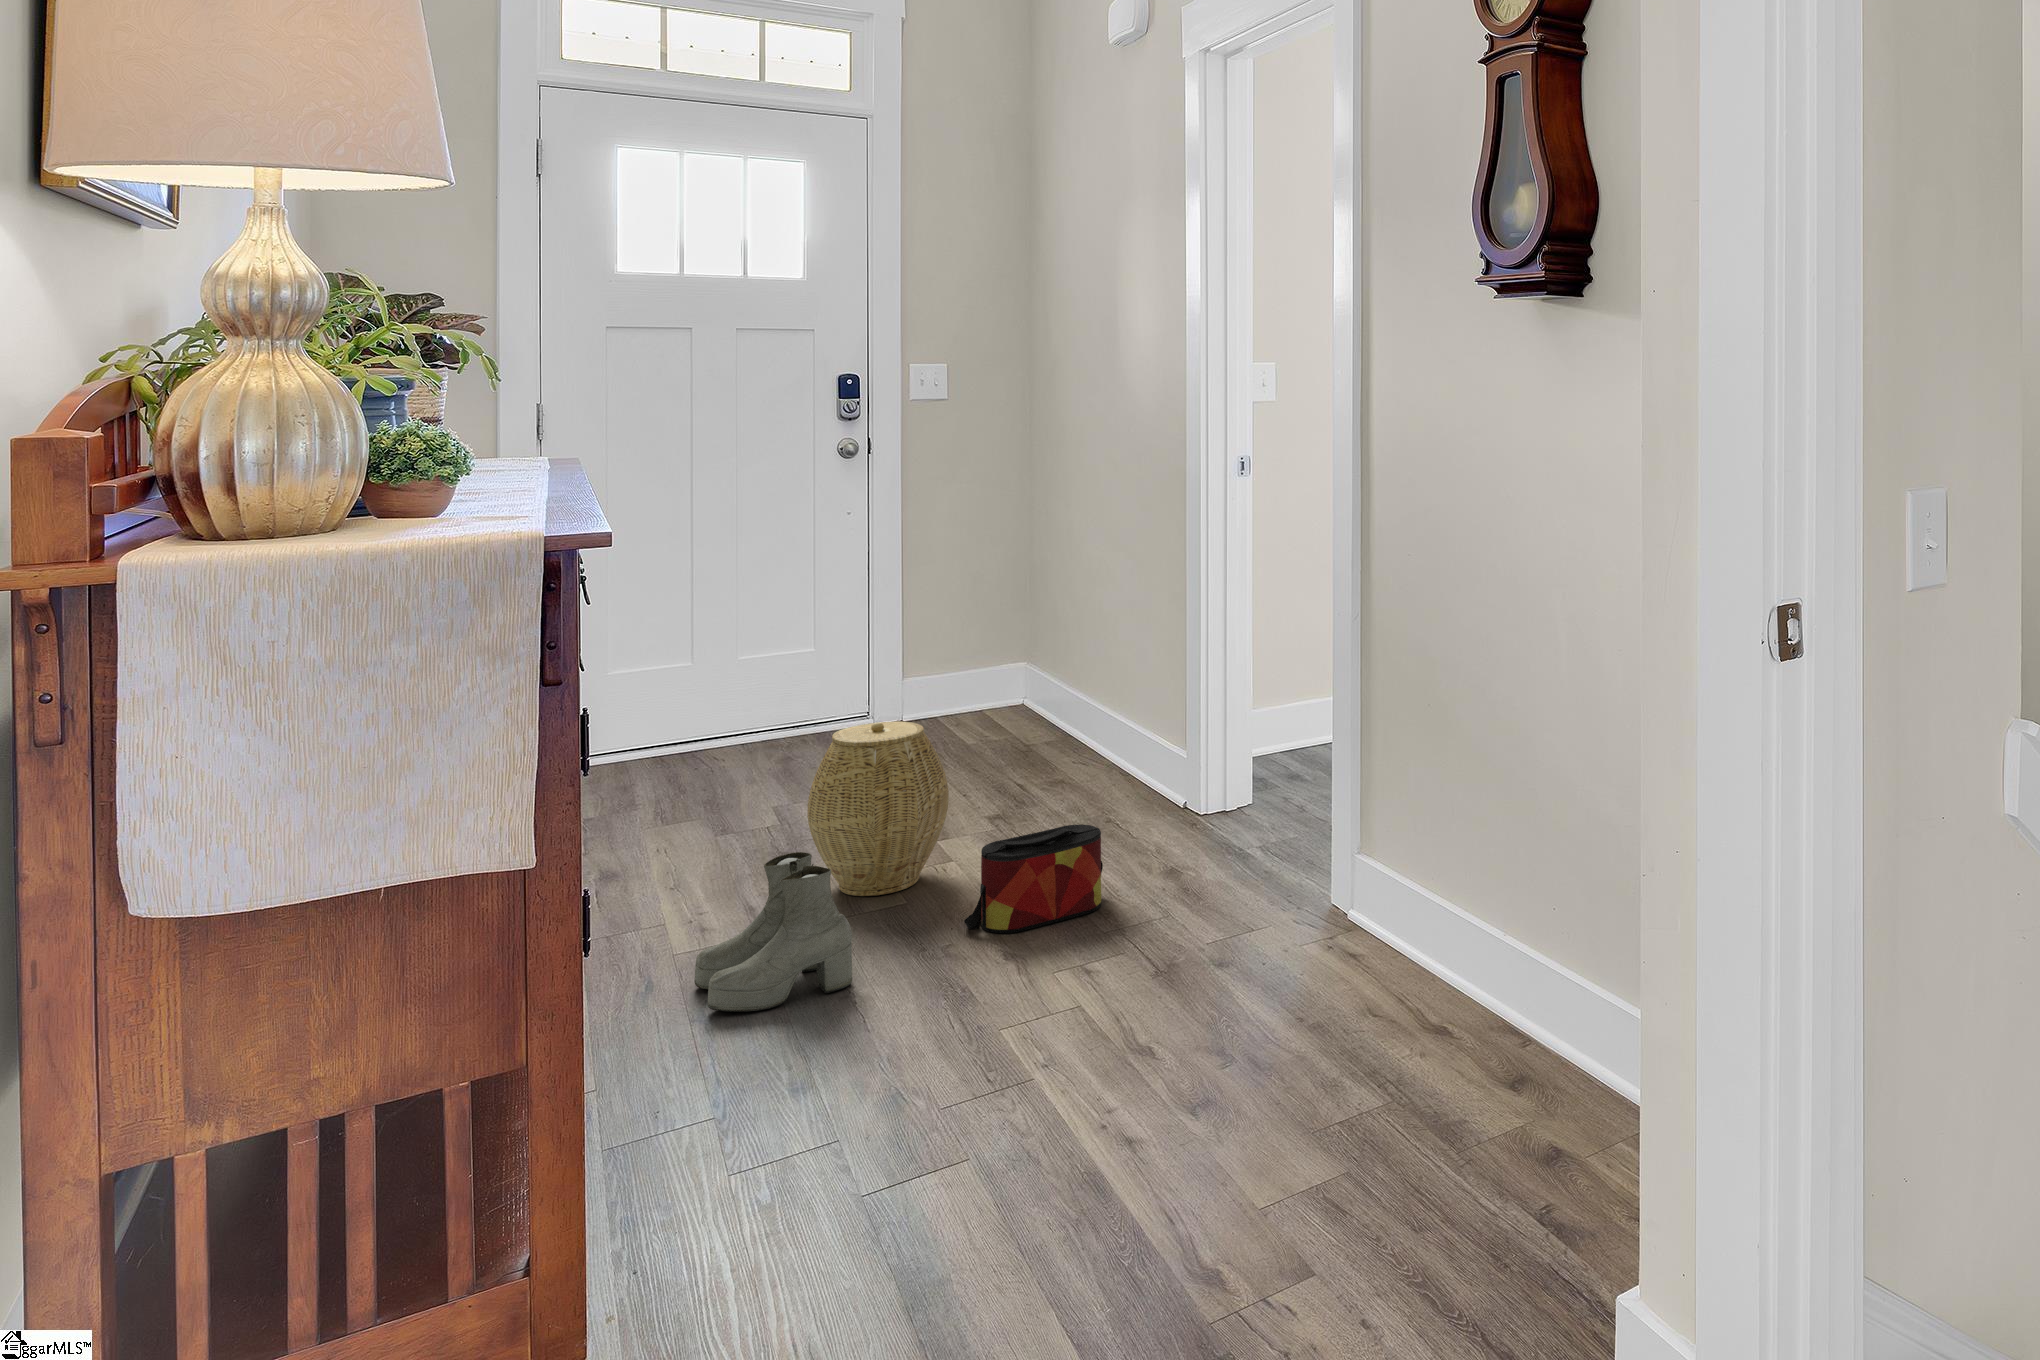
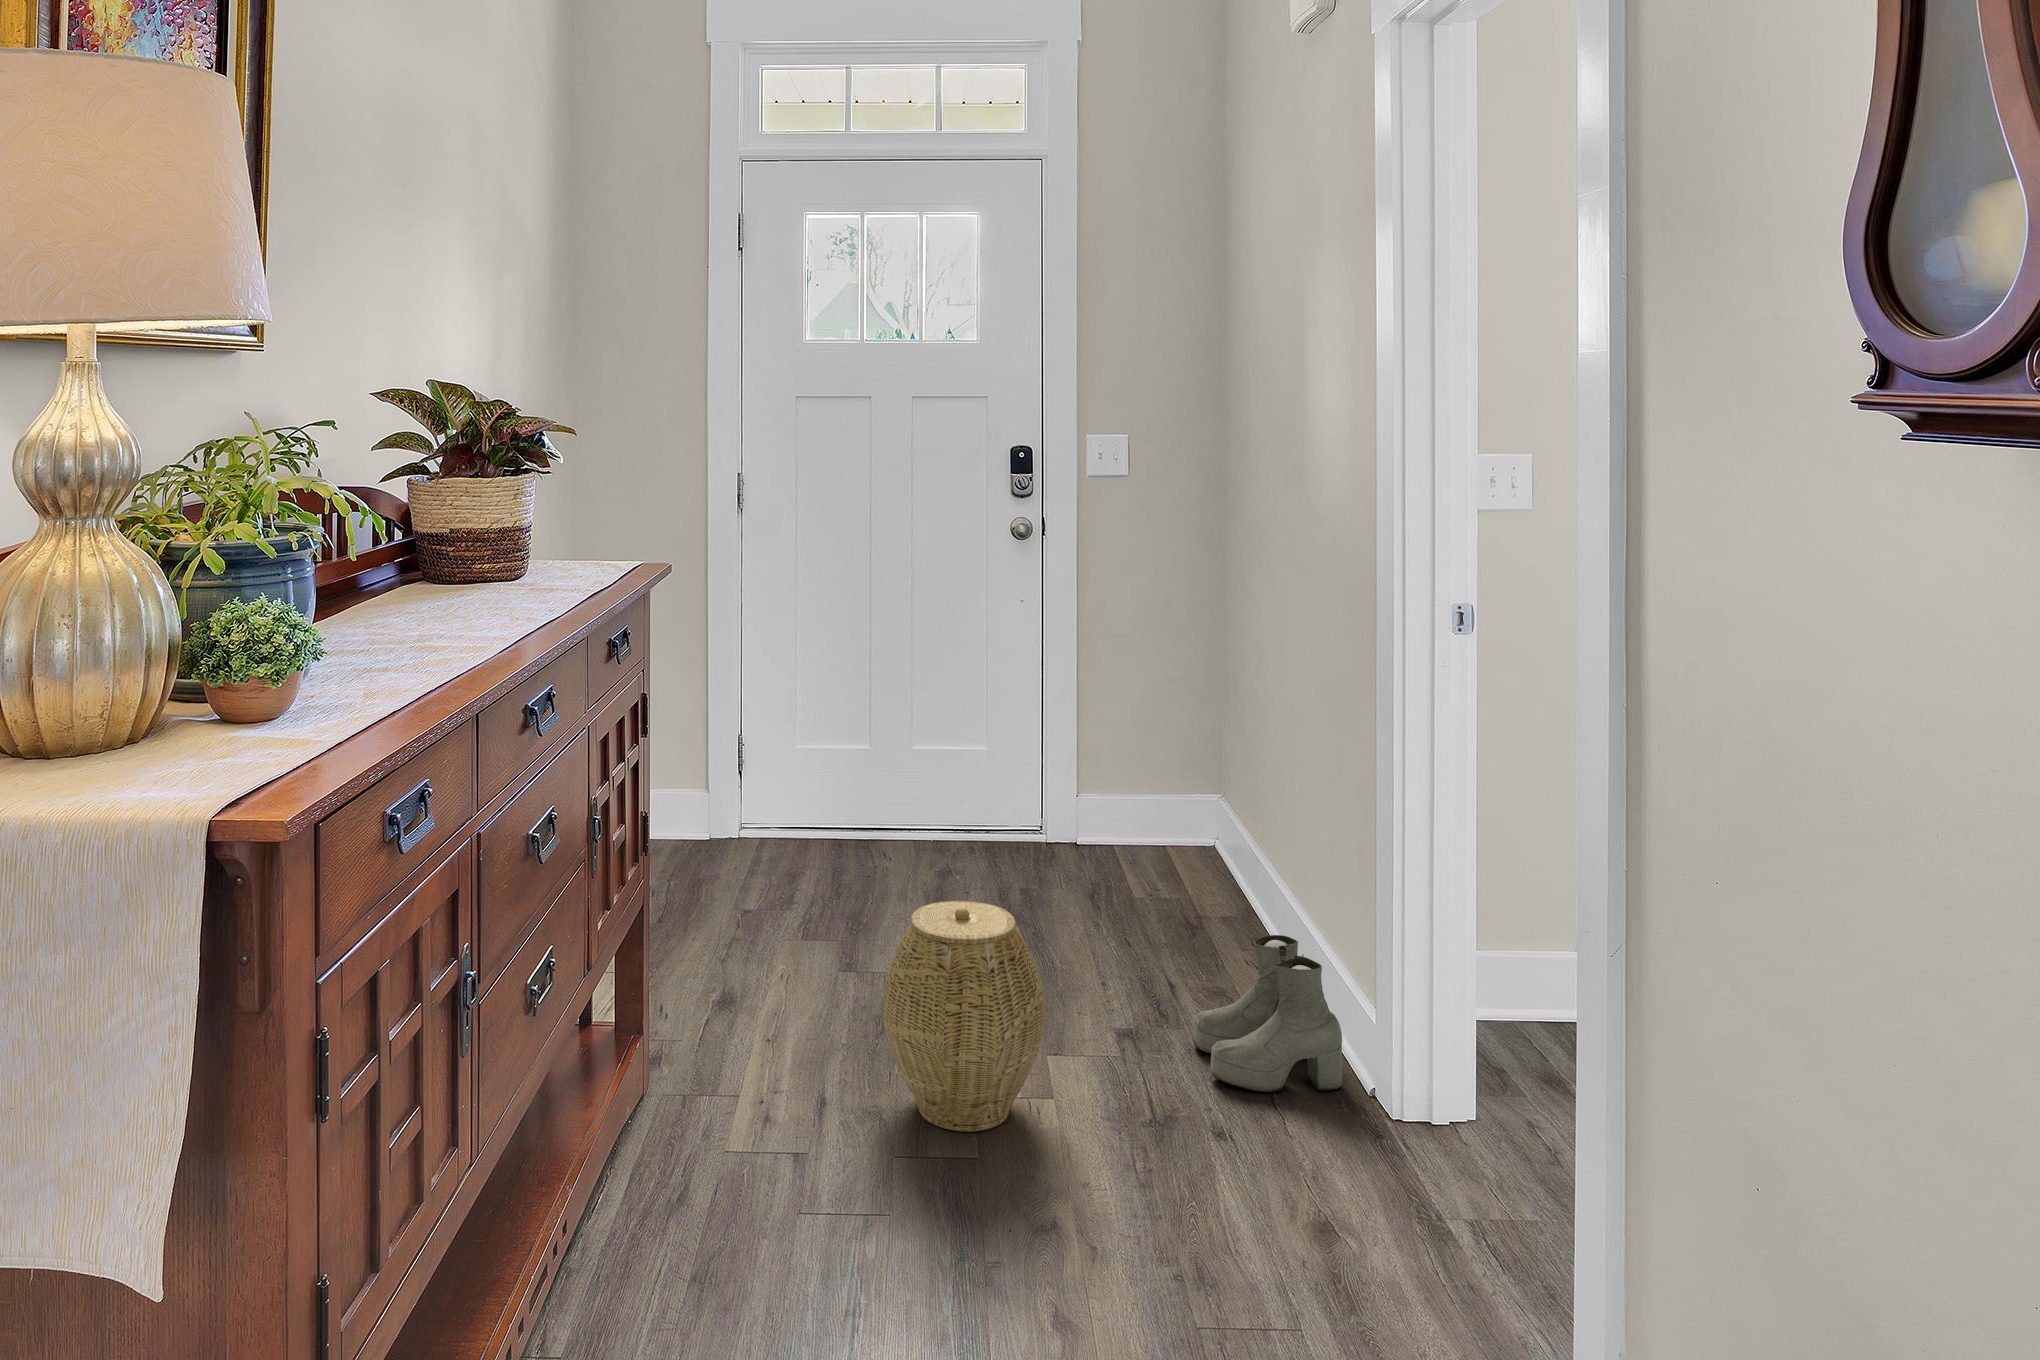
bag: present [964,825,1103,933] -> none [1027,1117,1222,1269]
boots: present [694,852,852,1012] -> present [1193,935,1343,1092]

